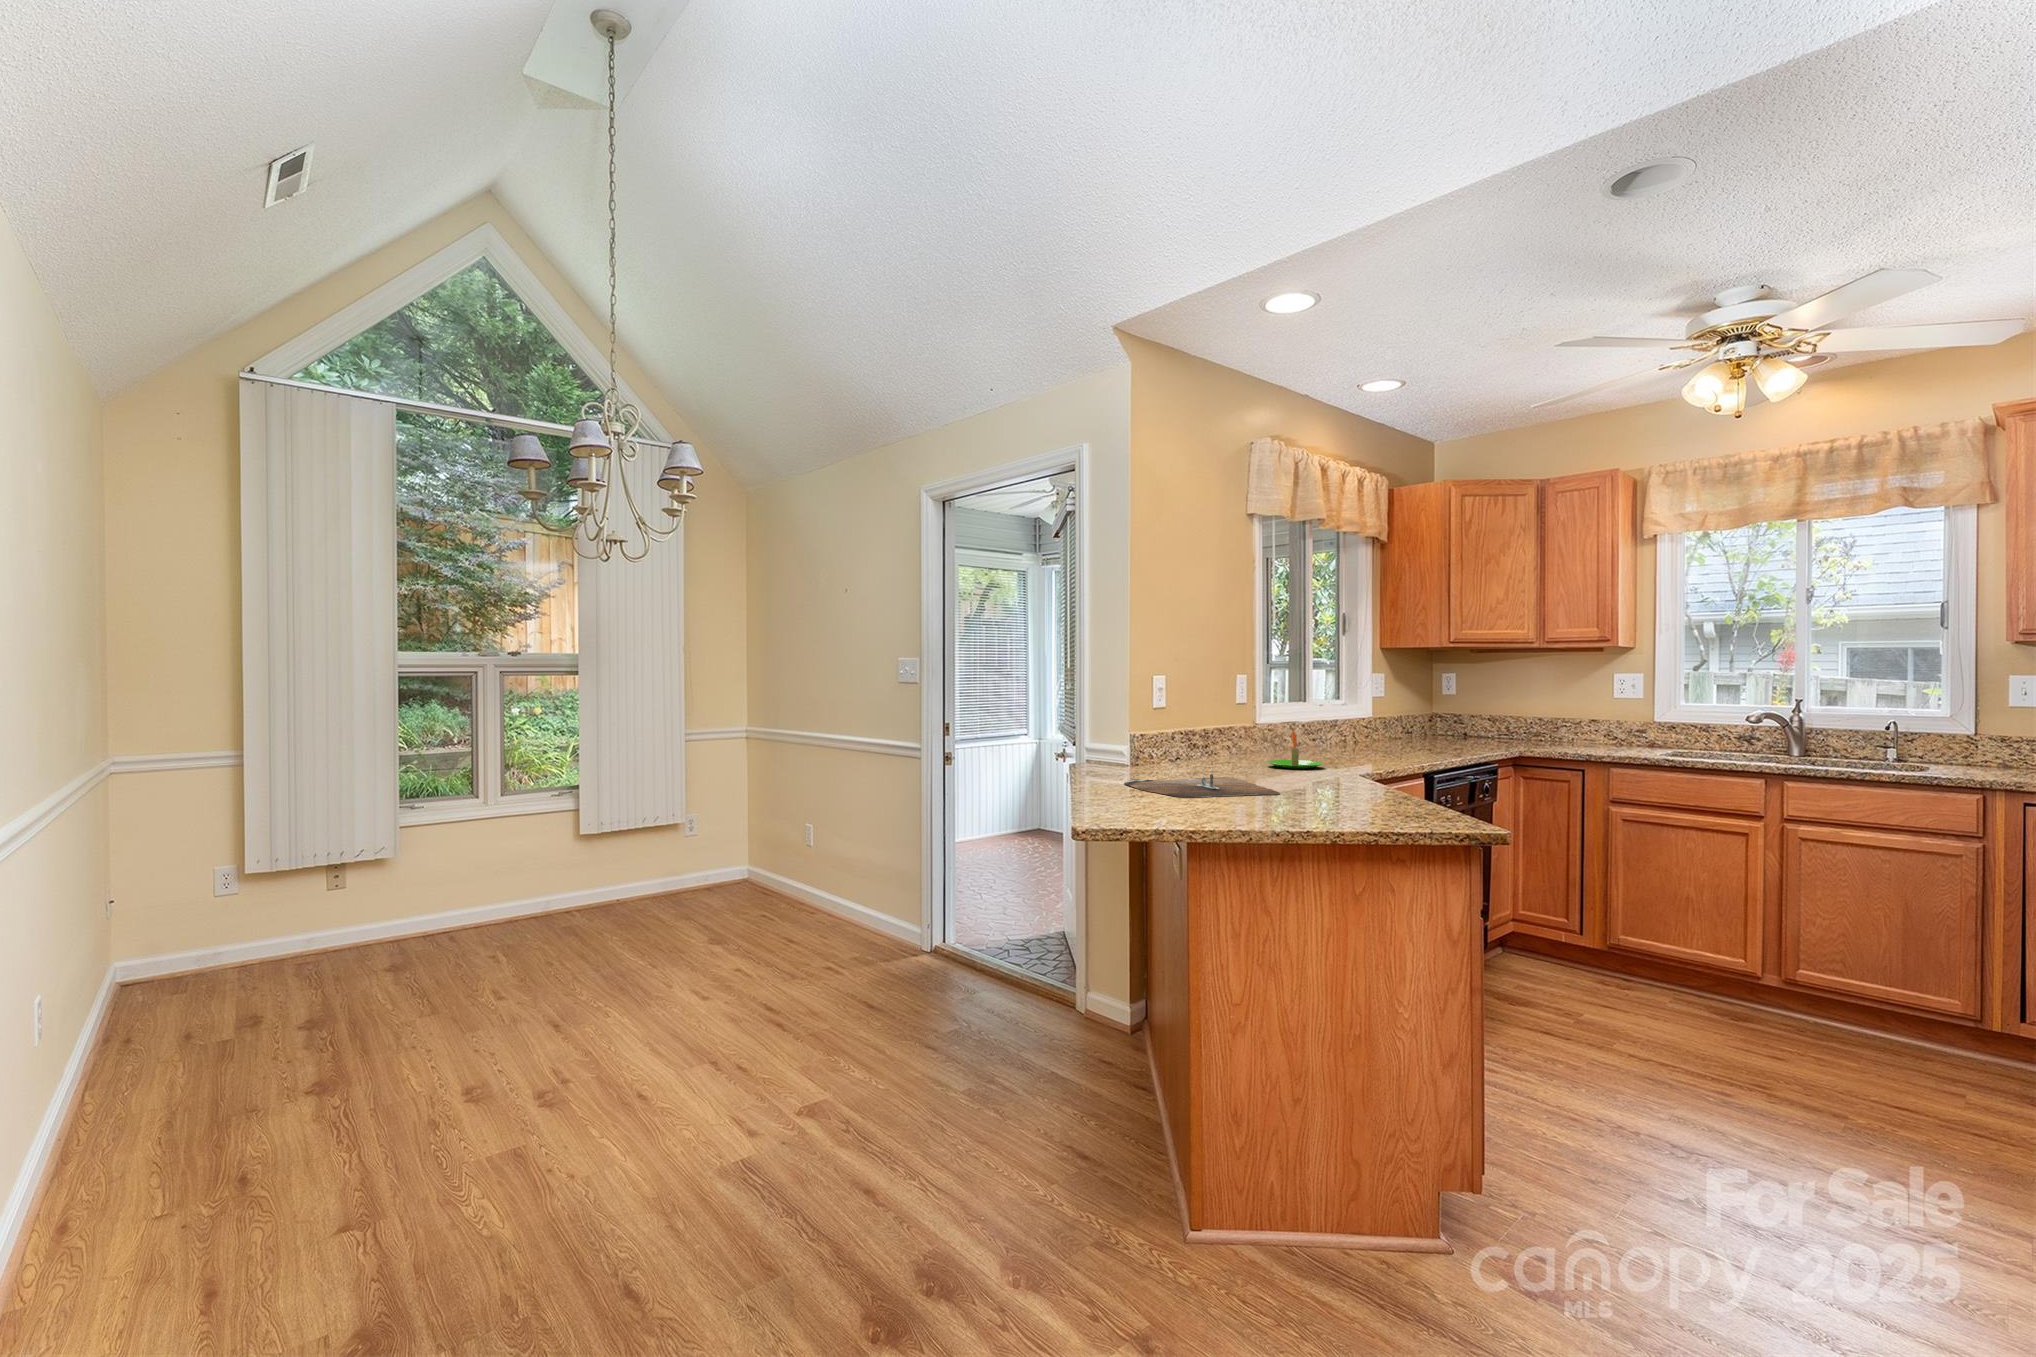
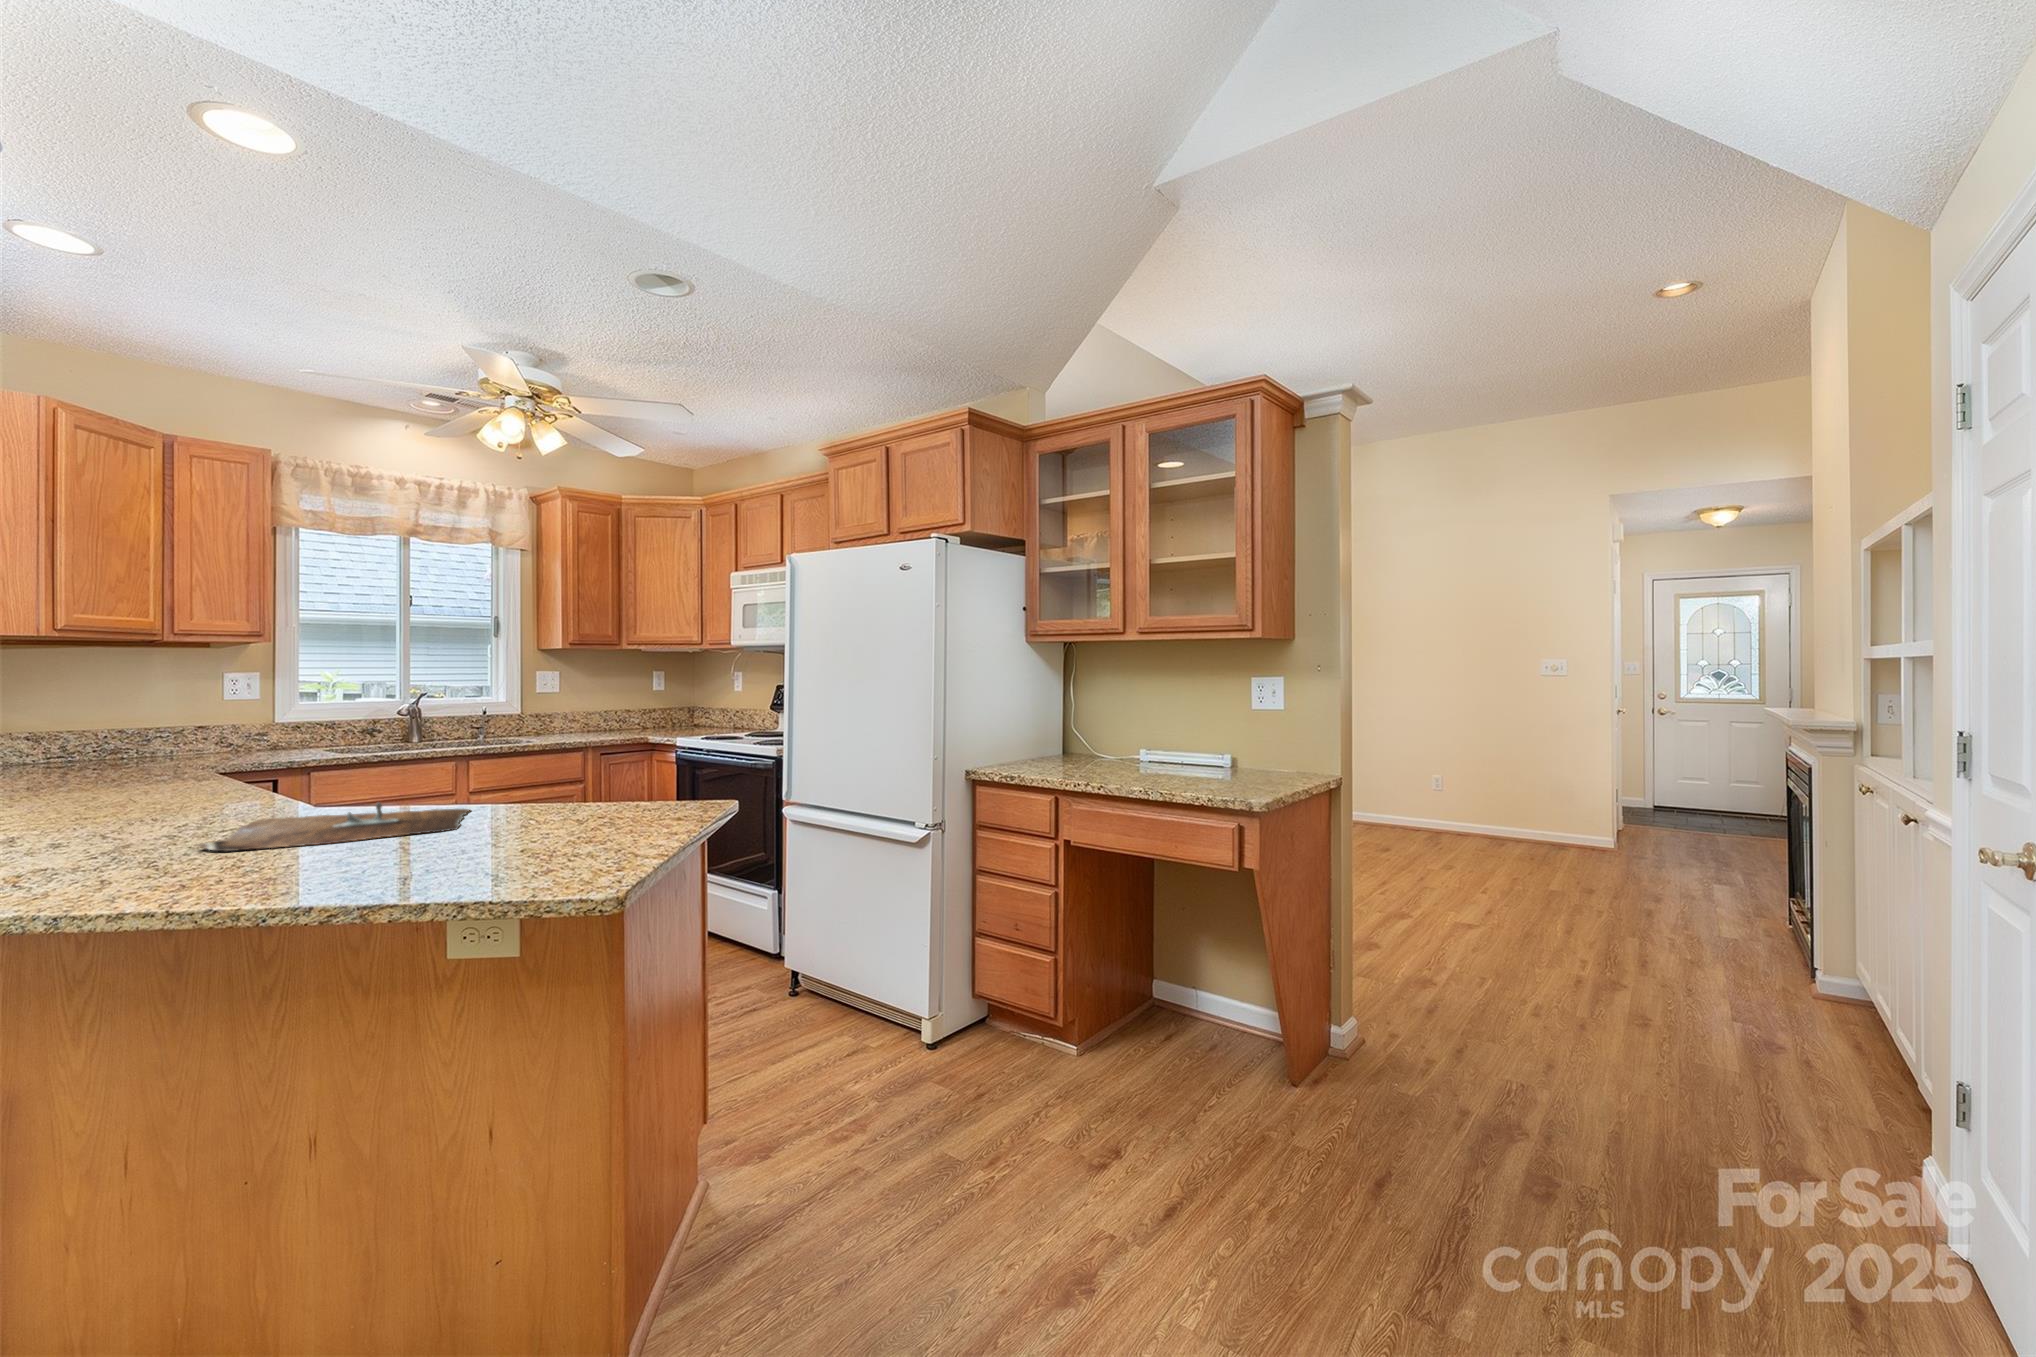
candle: present [1267,731,1324,769] -> none [81,754,204,814]

